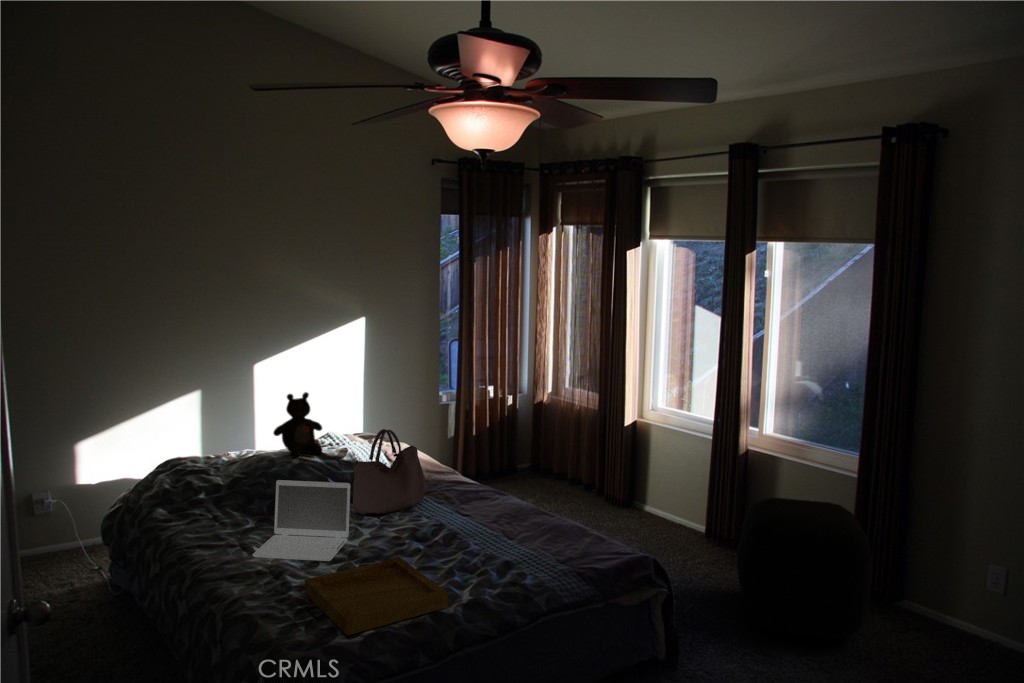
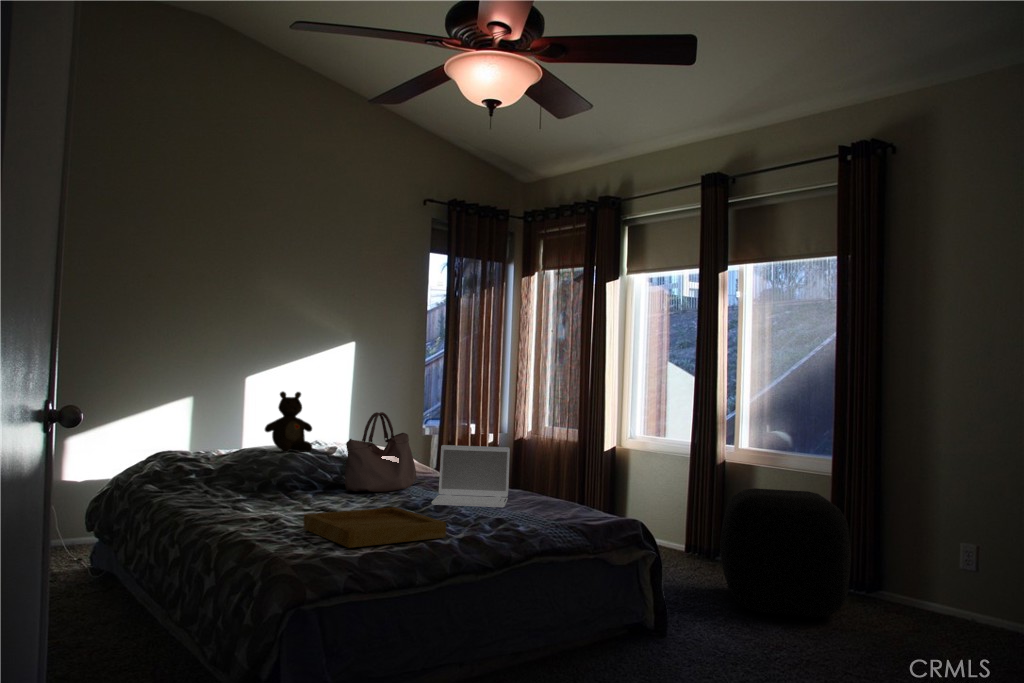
laptop: present [253,480,350,561] -> present [432,445,510,507]

